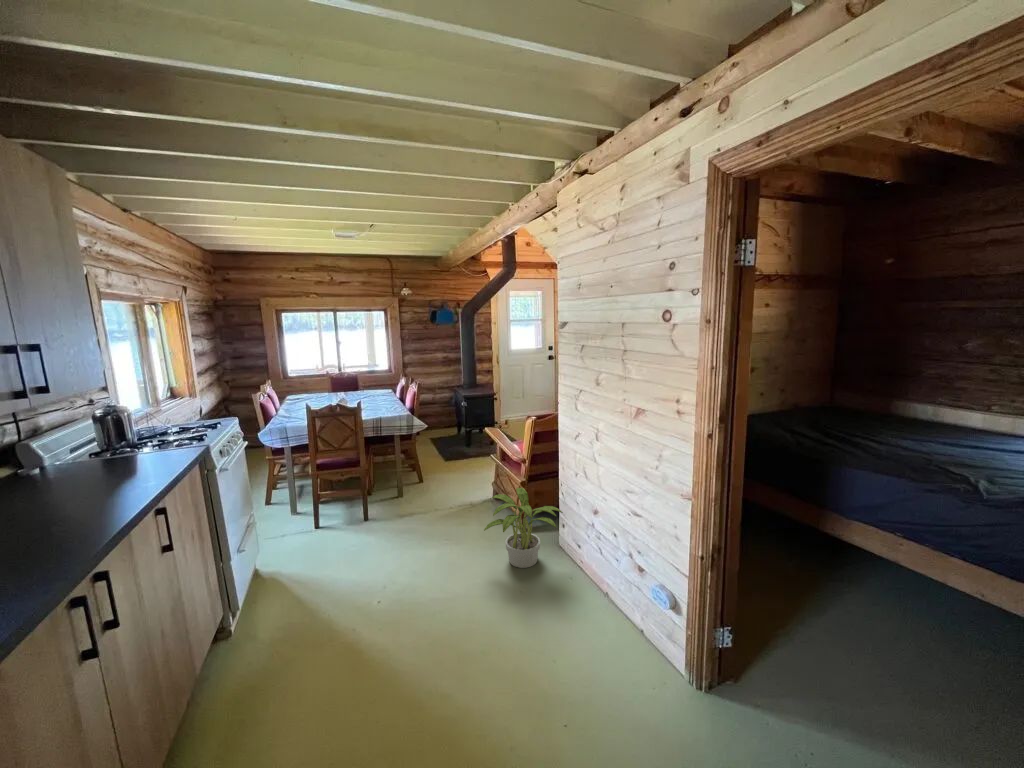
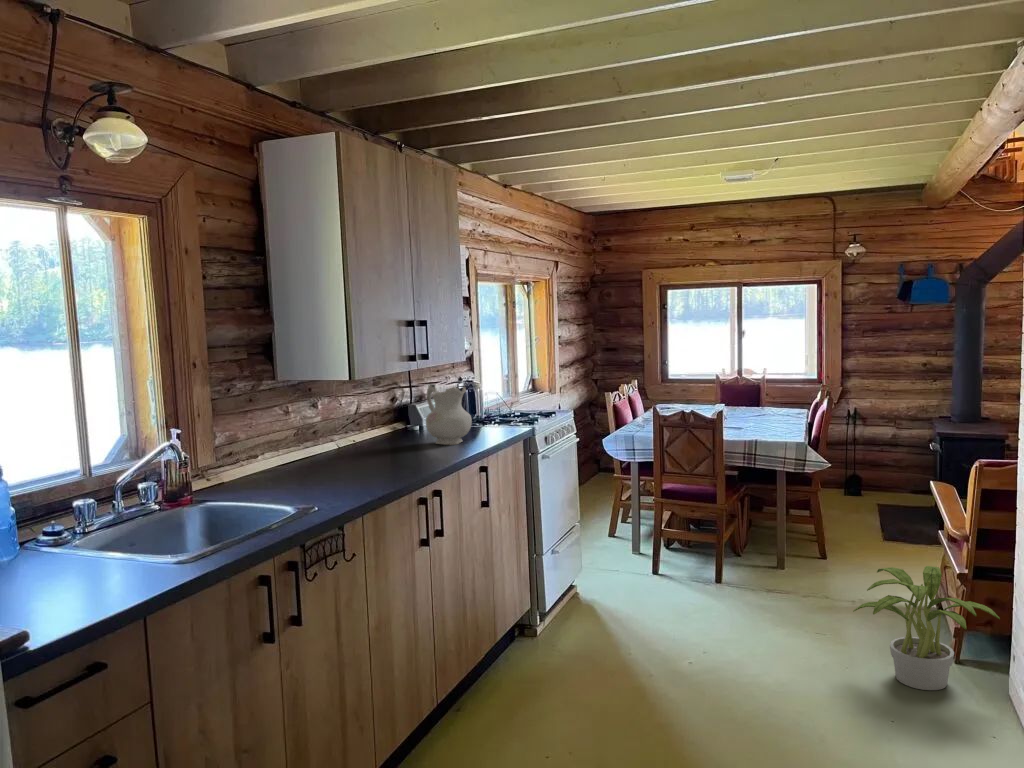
ceramic pitcher: none [52,421,130,493] -> present [426,384,472,445]

